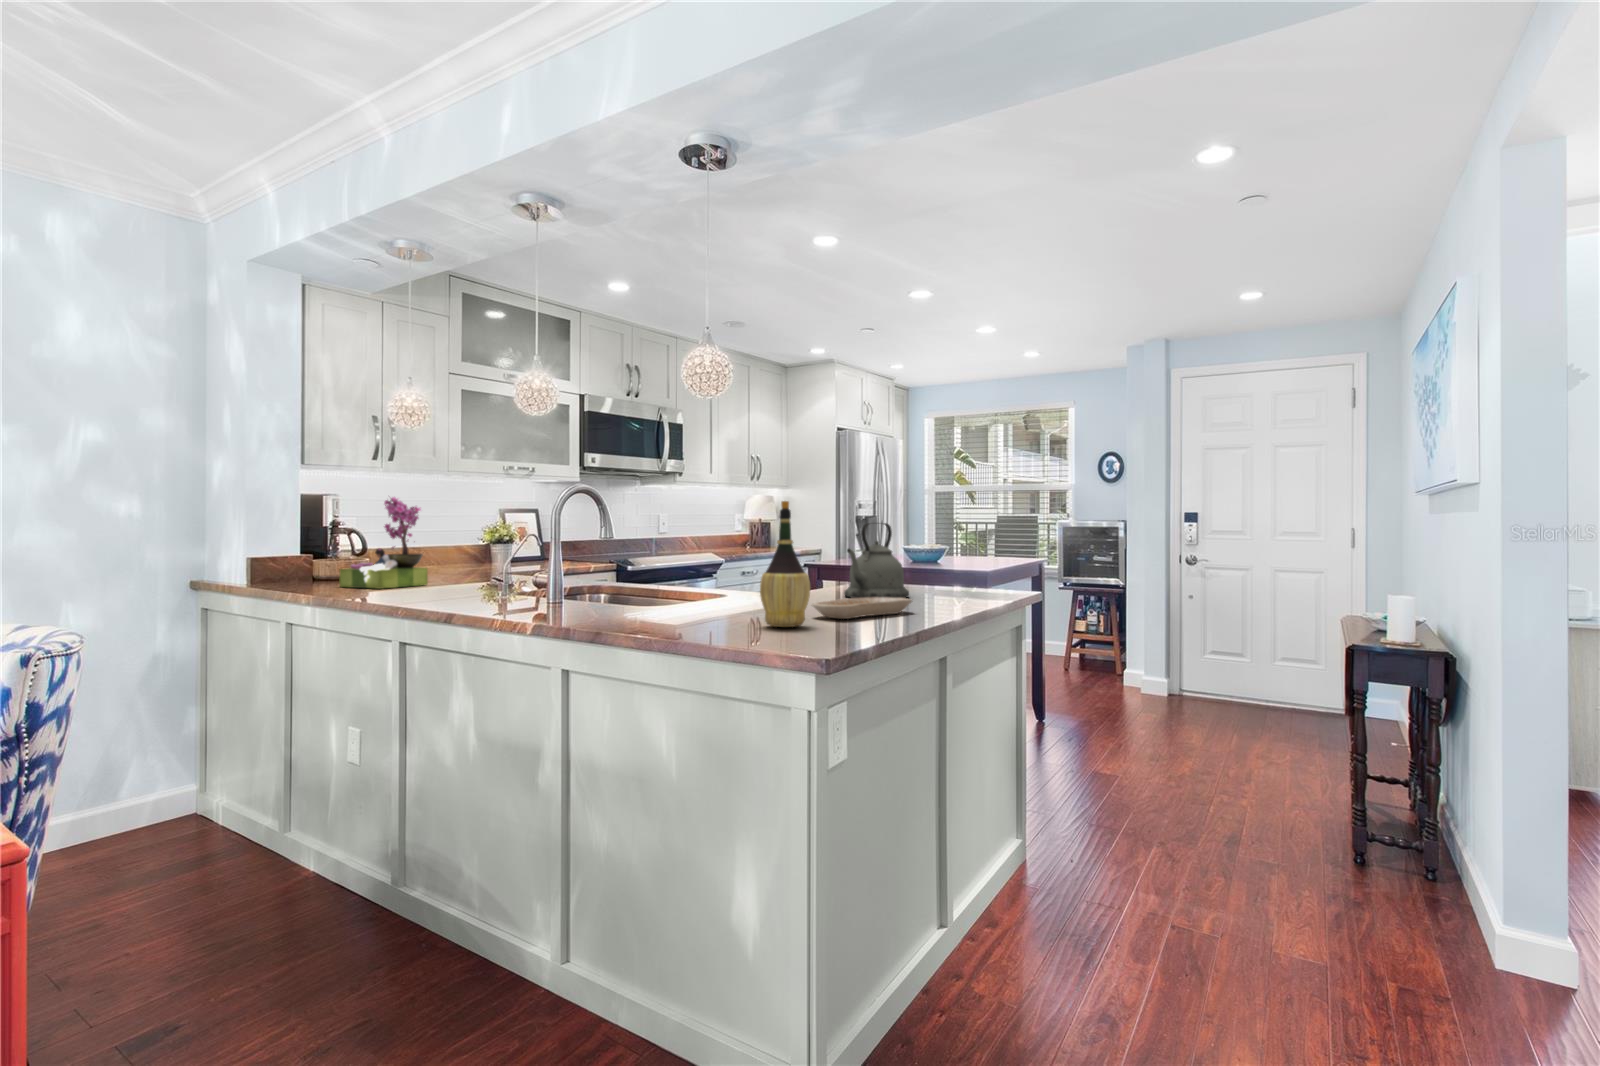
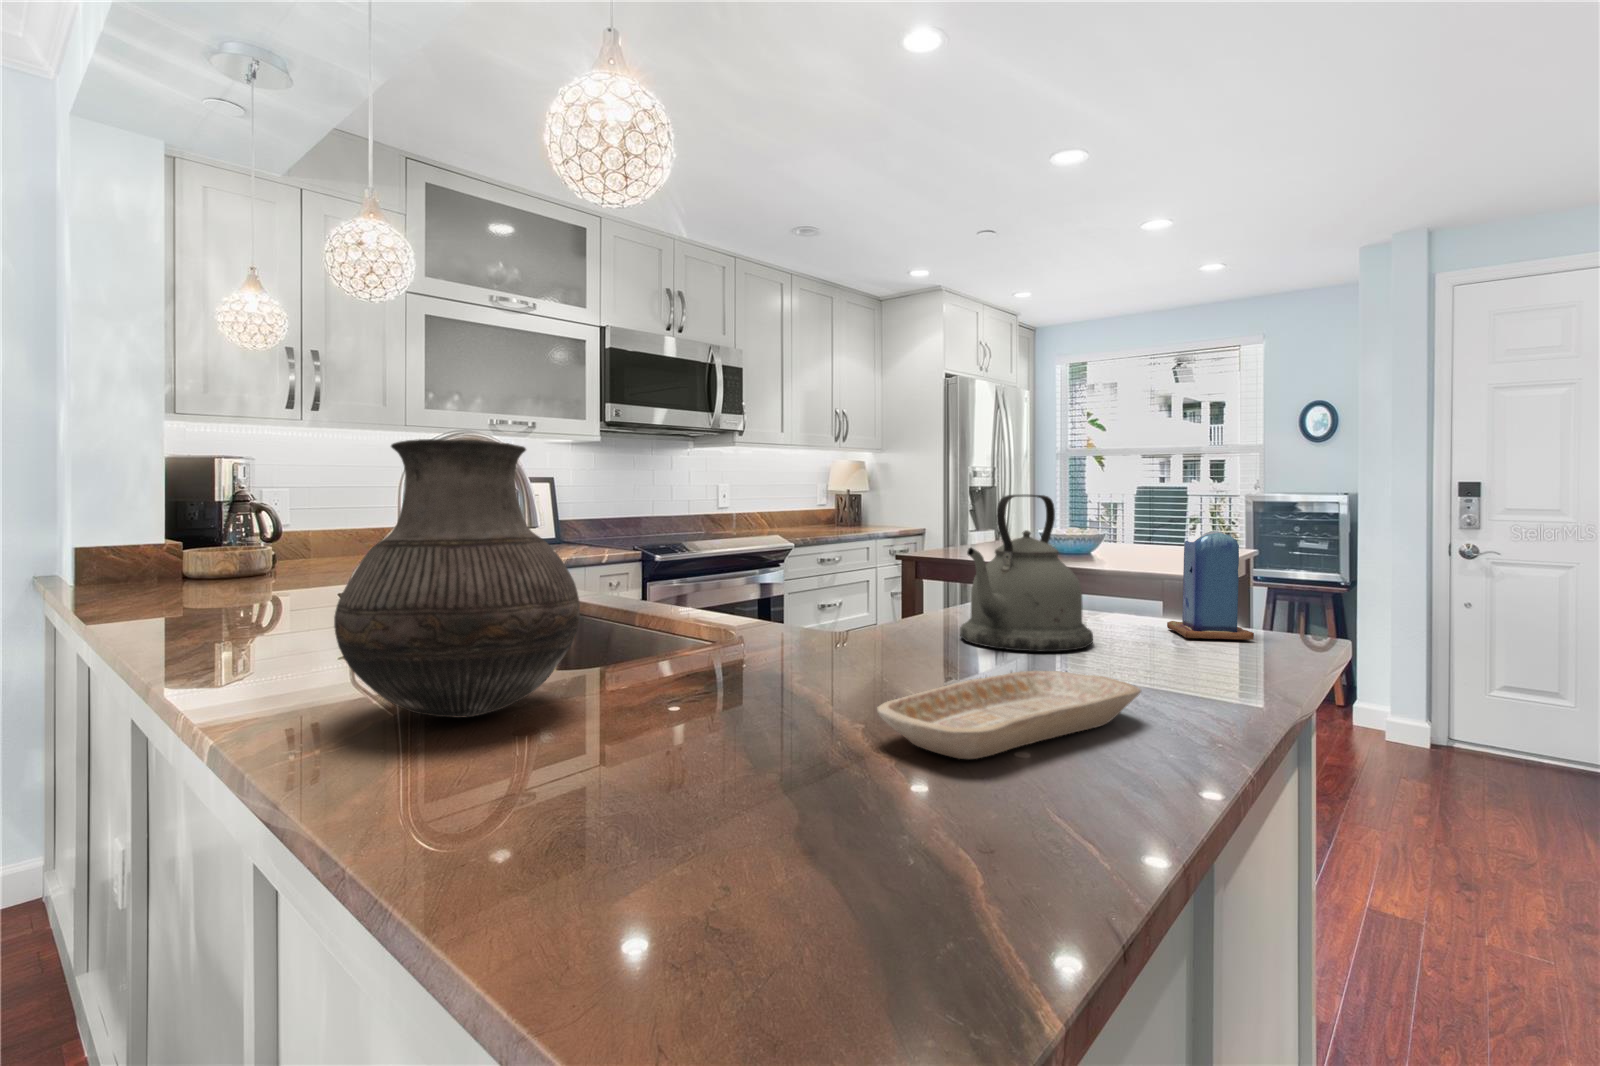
flower arrangement: present [339,497,428,589] -> none [156,452,297,601]
vase: none [592,501,686,615] -> present [334,439,580,718]
wine bottle: present [760,501,810,627] -> none [702,422,861,830]
candle: none [951,537,988,595] -> present [1167,523,1254,640]

